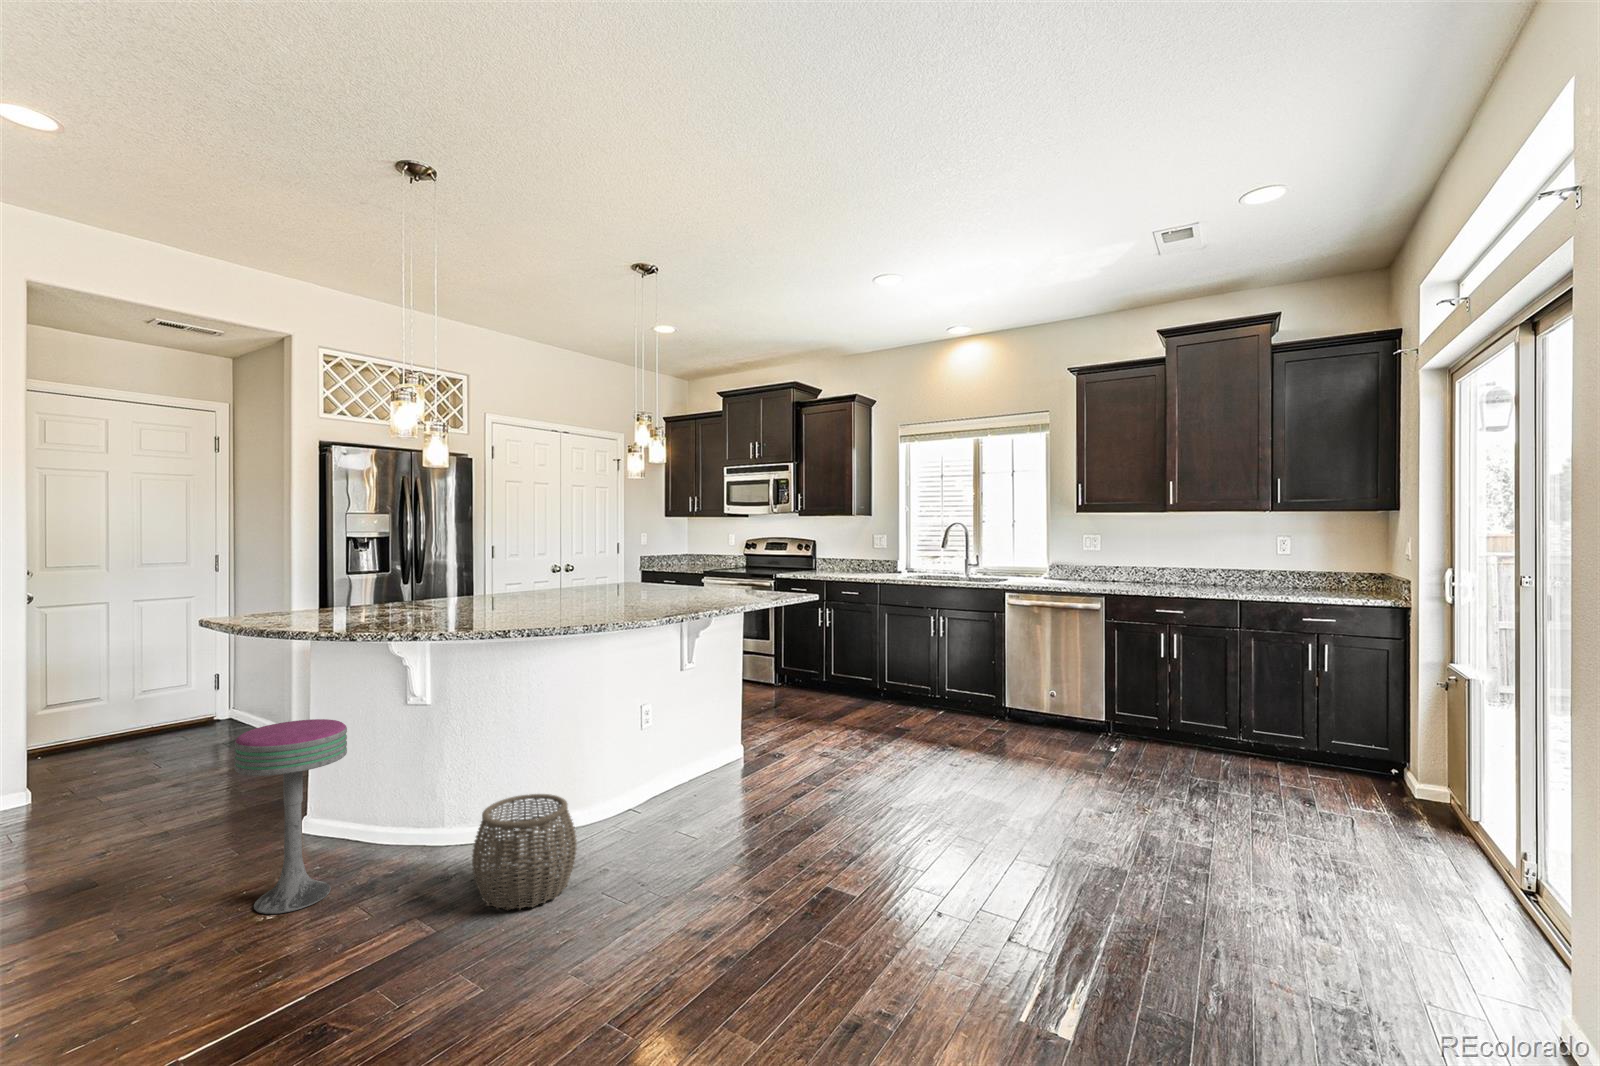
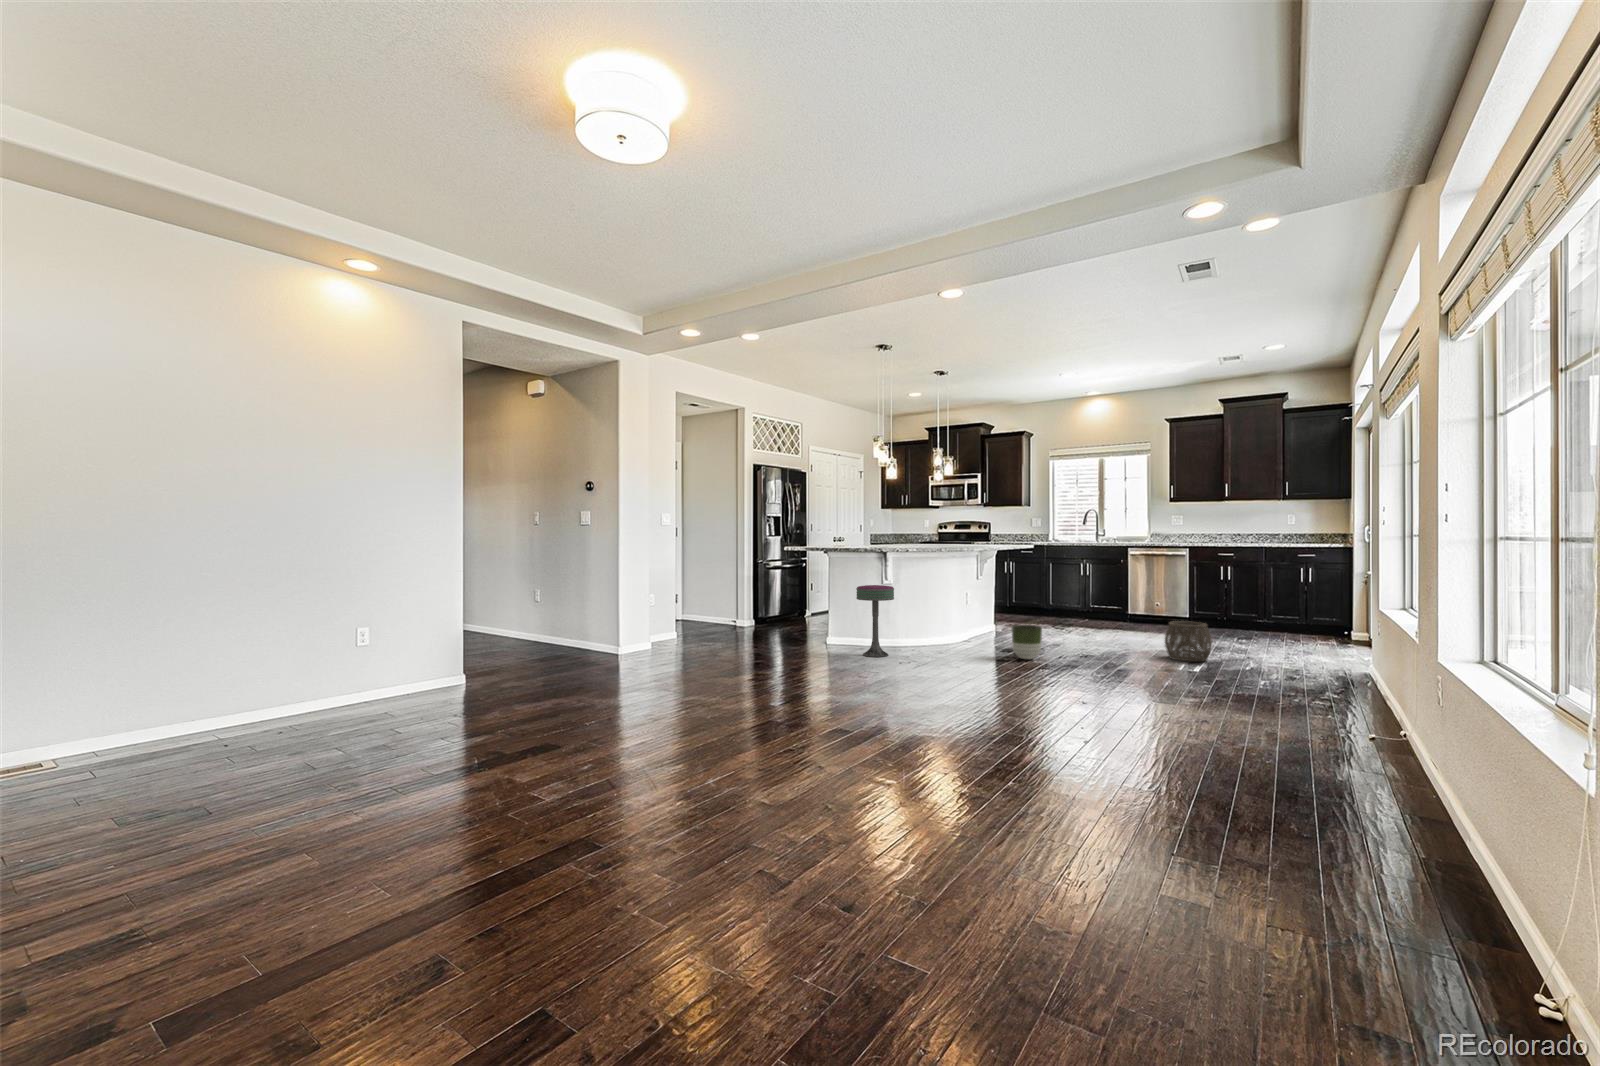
woven basket: present [472,794,577,910] -> present [1165,621,1212,662]
planter: none [597,828,675,933] -> present [1011,625,1042,659]

